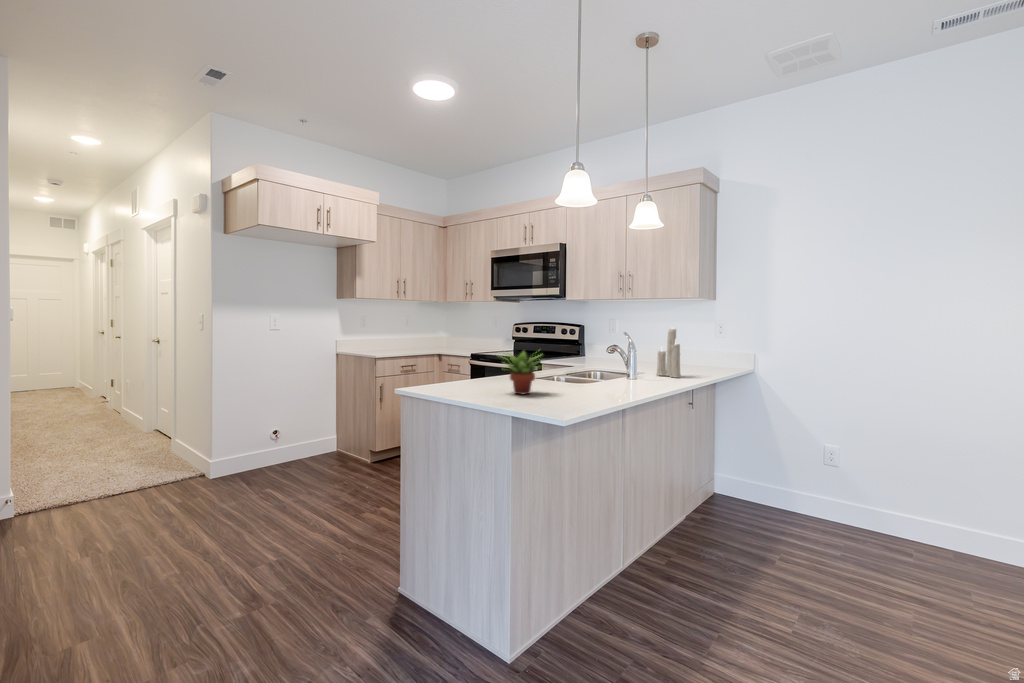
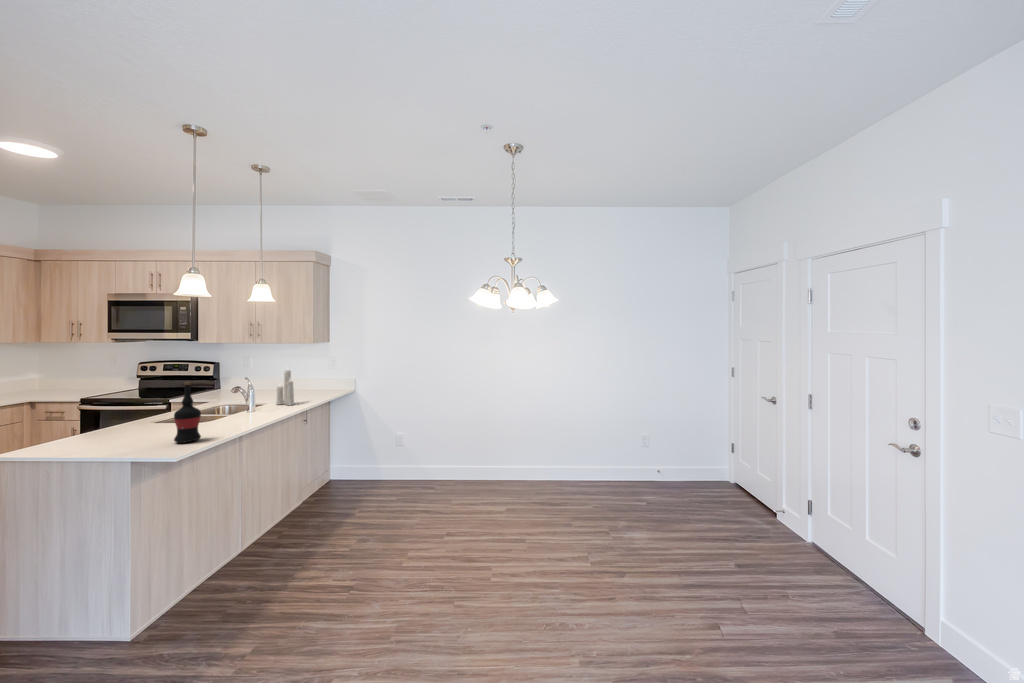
wine bottle: none [562,322,590,401] -> present [174,382,201,443]
succulent plant: present [506,351,543,395] -> none [102,402,160,443]

